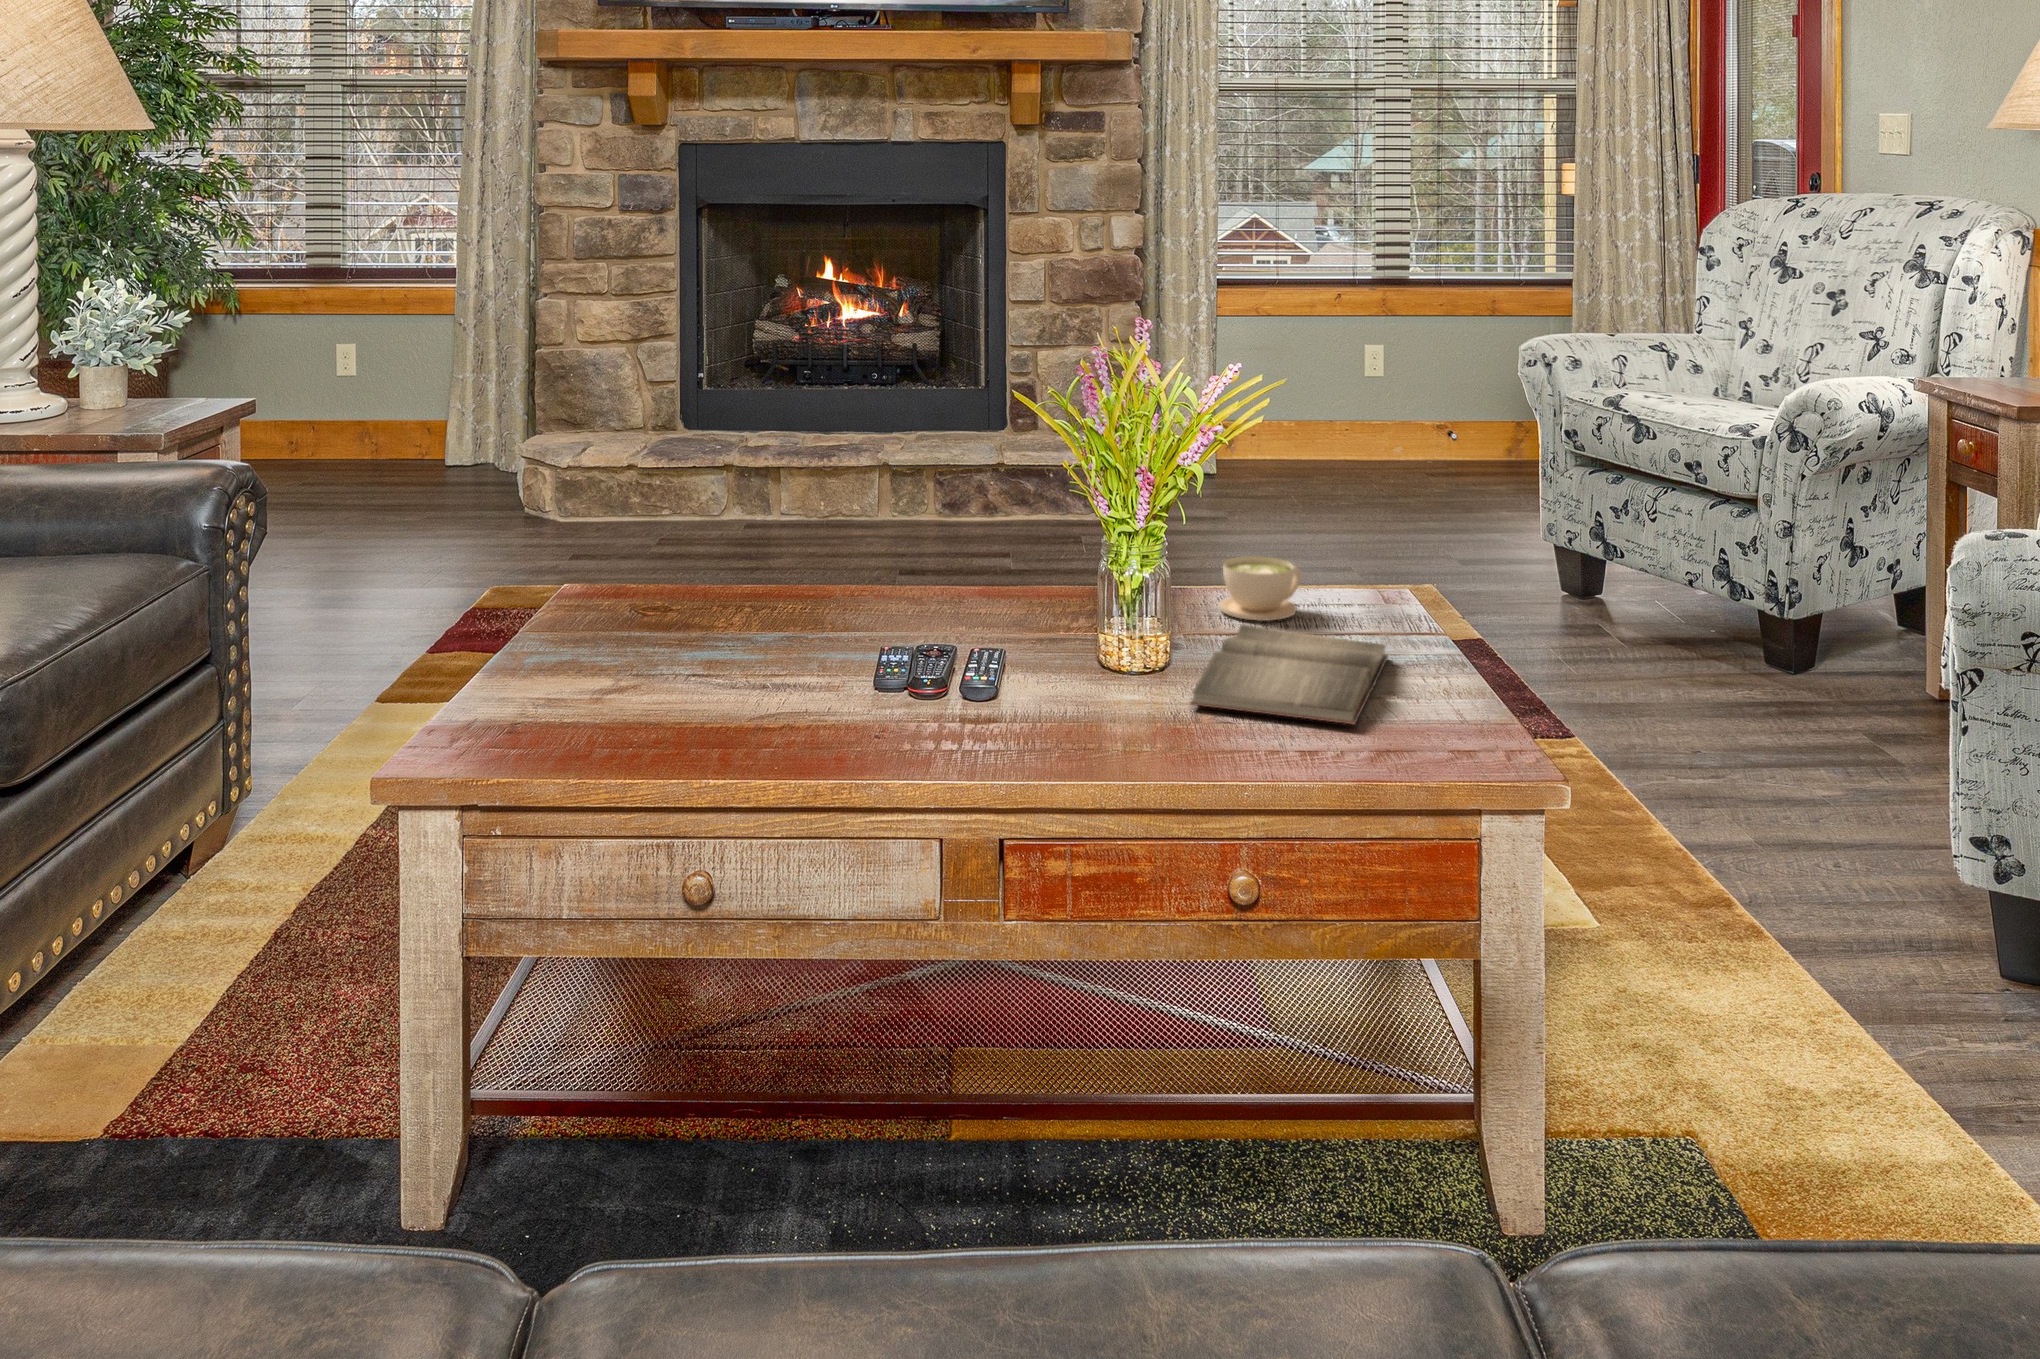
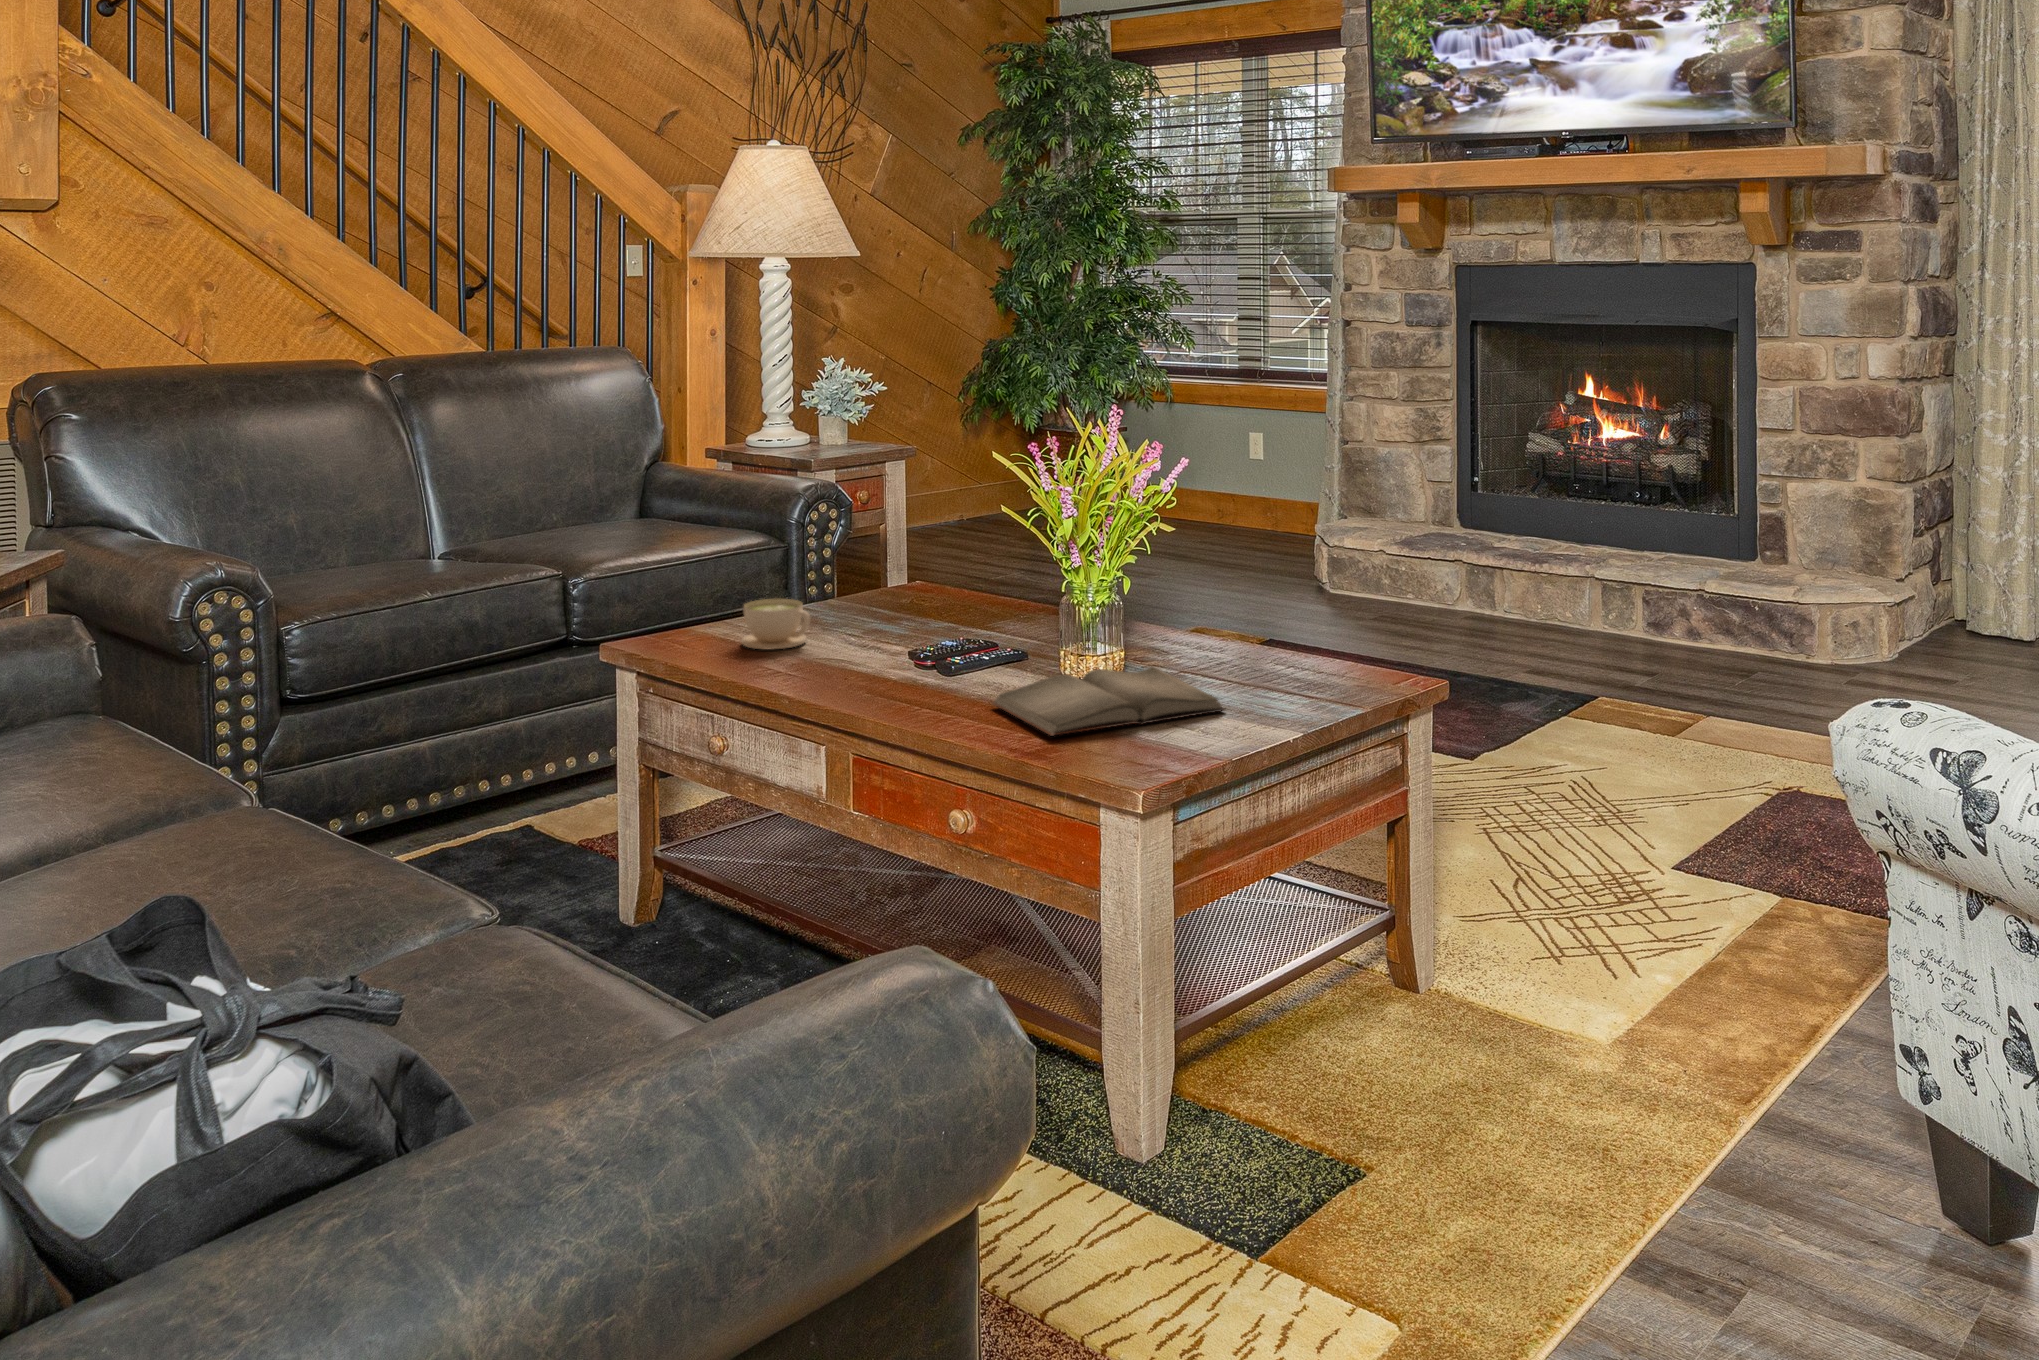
coffee cup: present [1219,556,1301,621] -> present [742,599,811,650]

